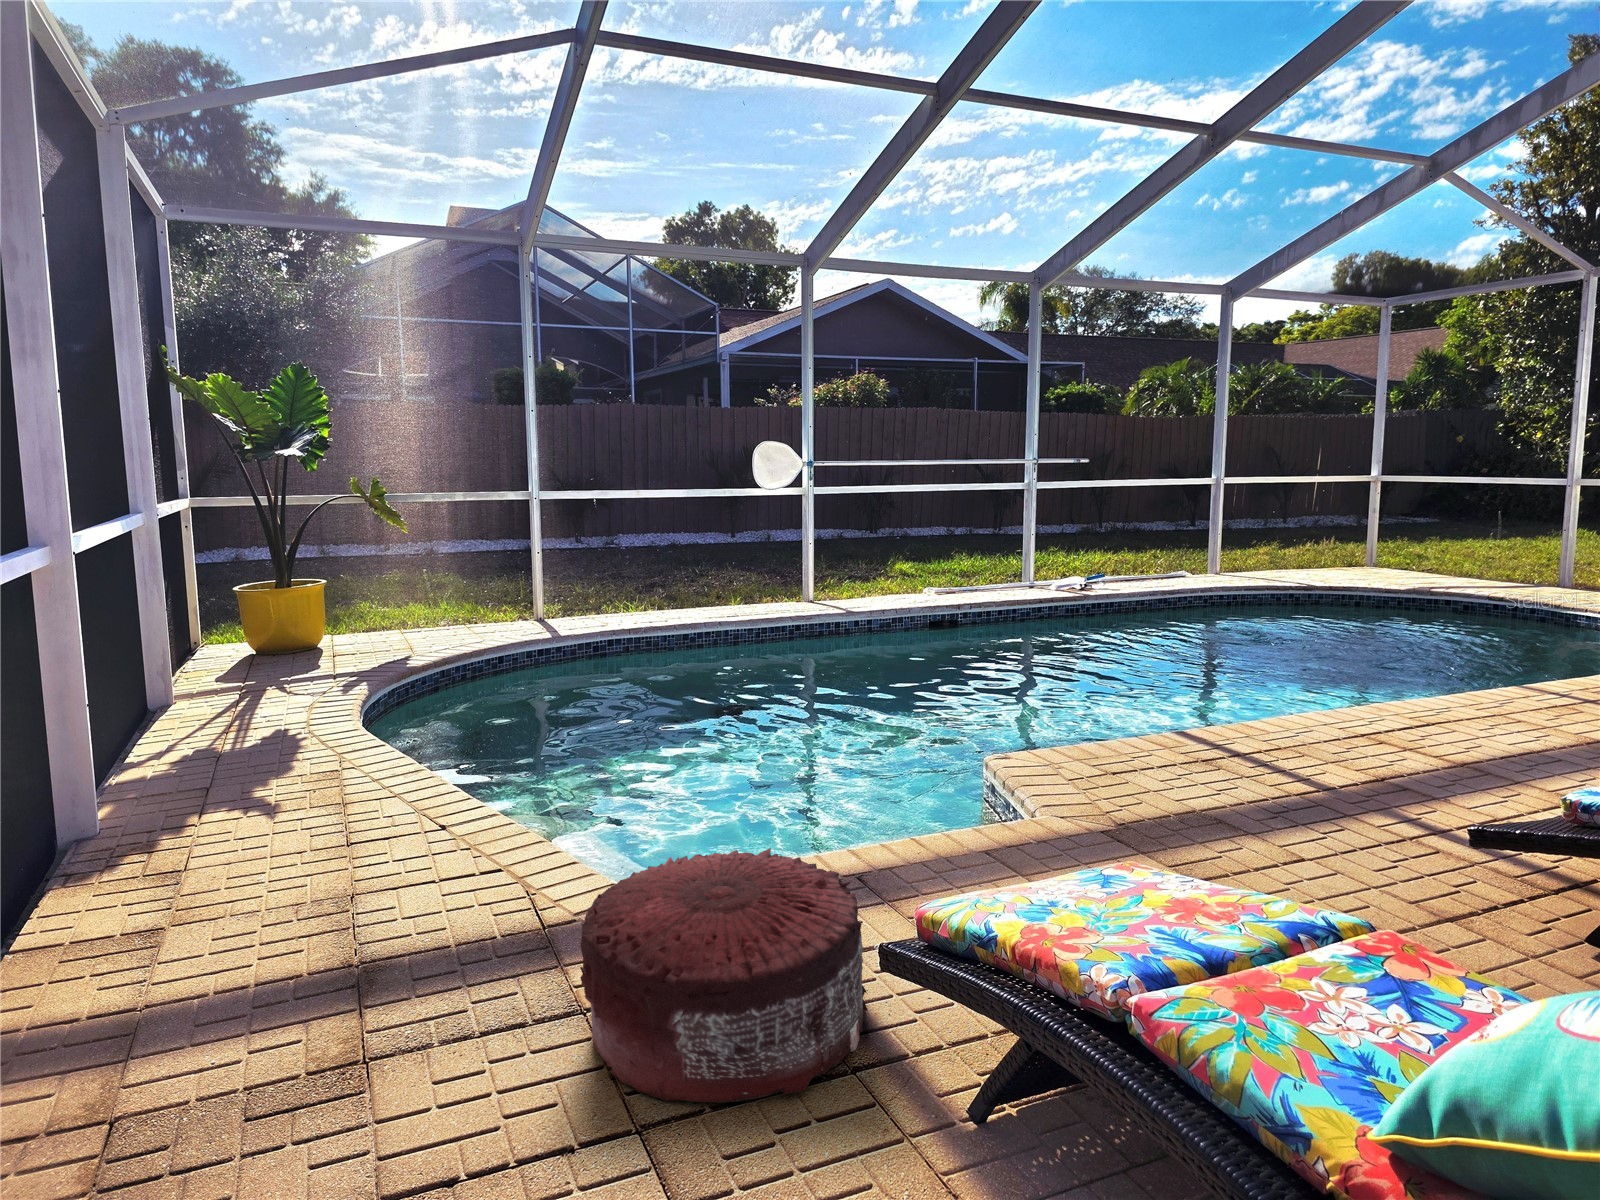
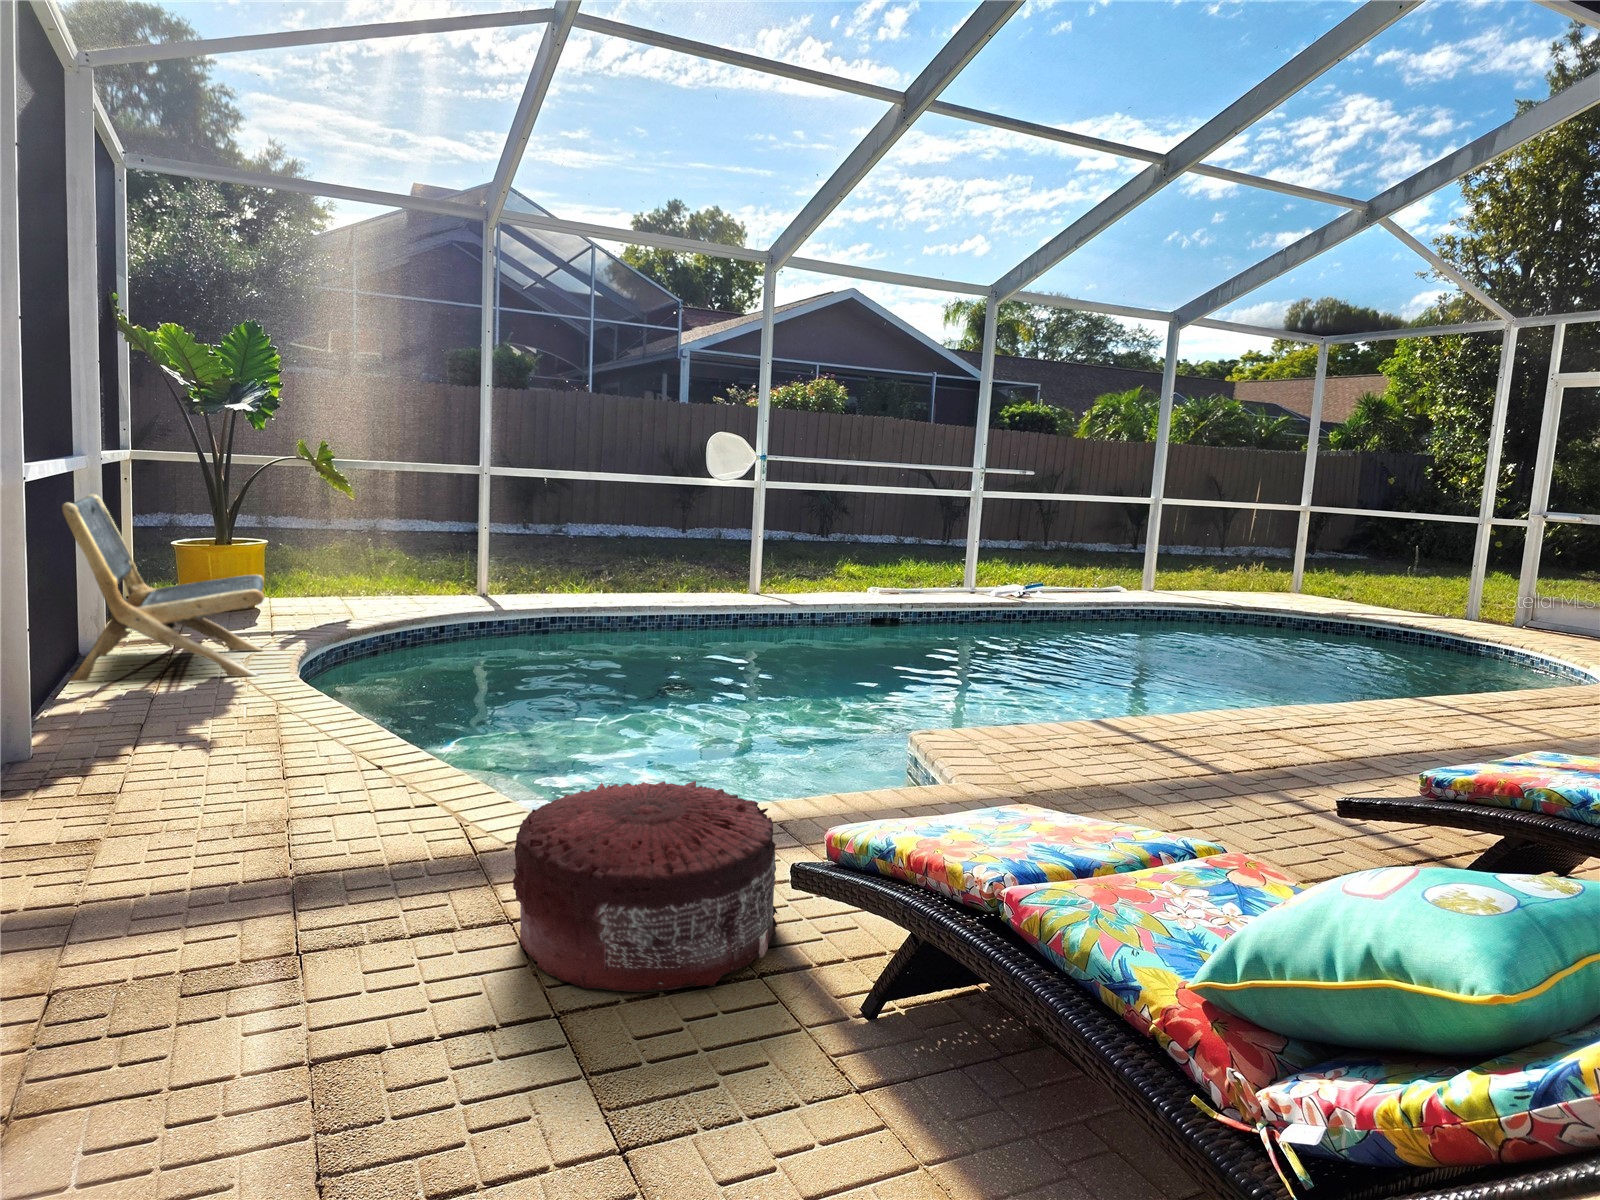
lounge chair: none [124,550,333,741] -> present [62,494,264,682]

